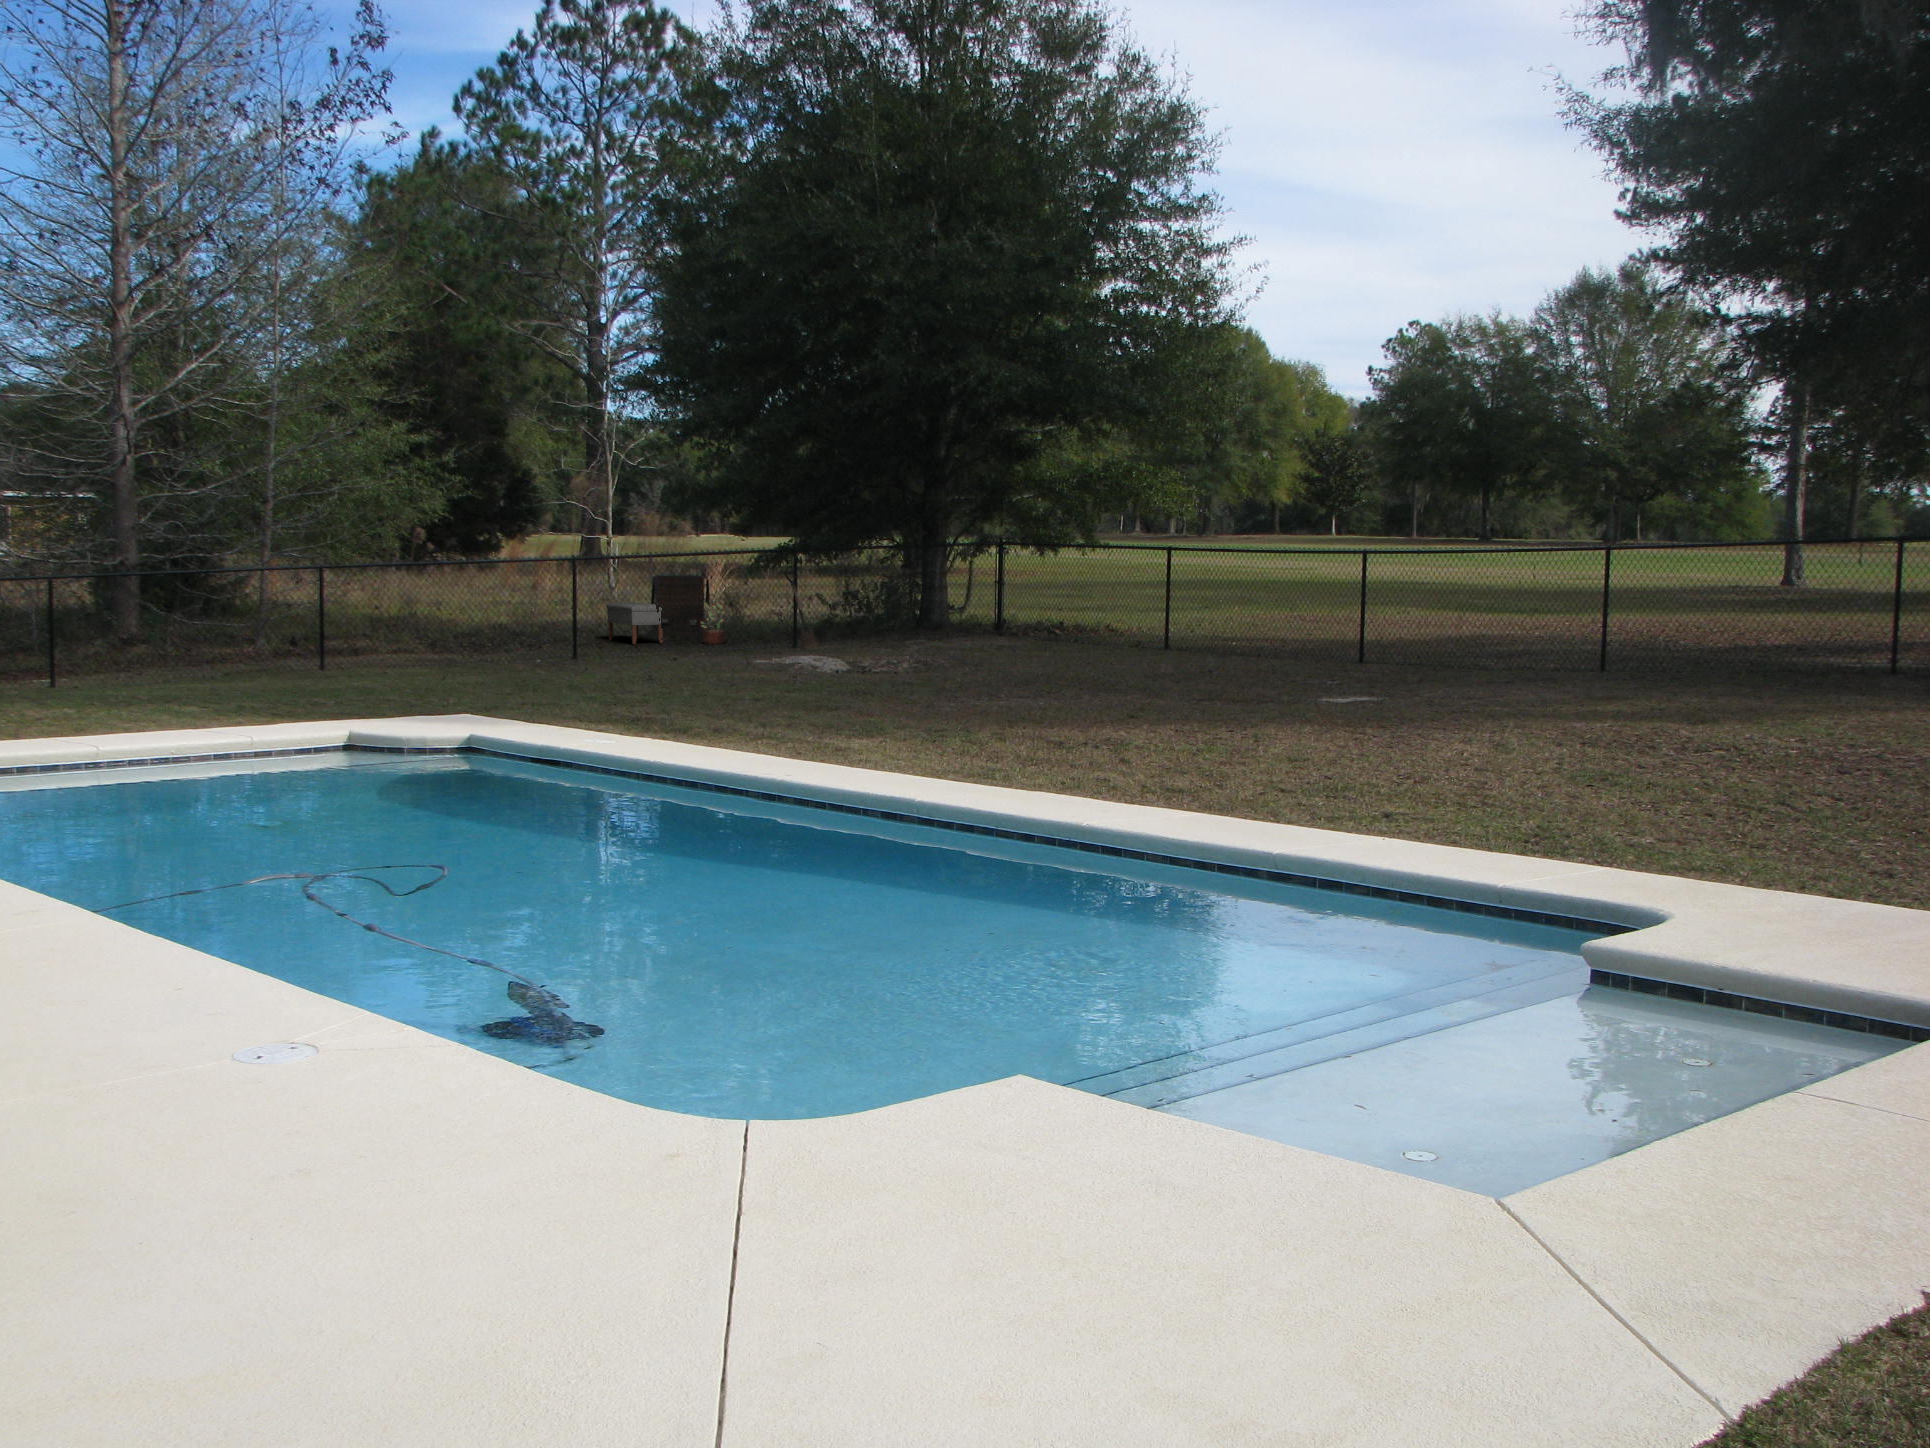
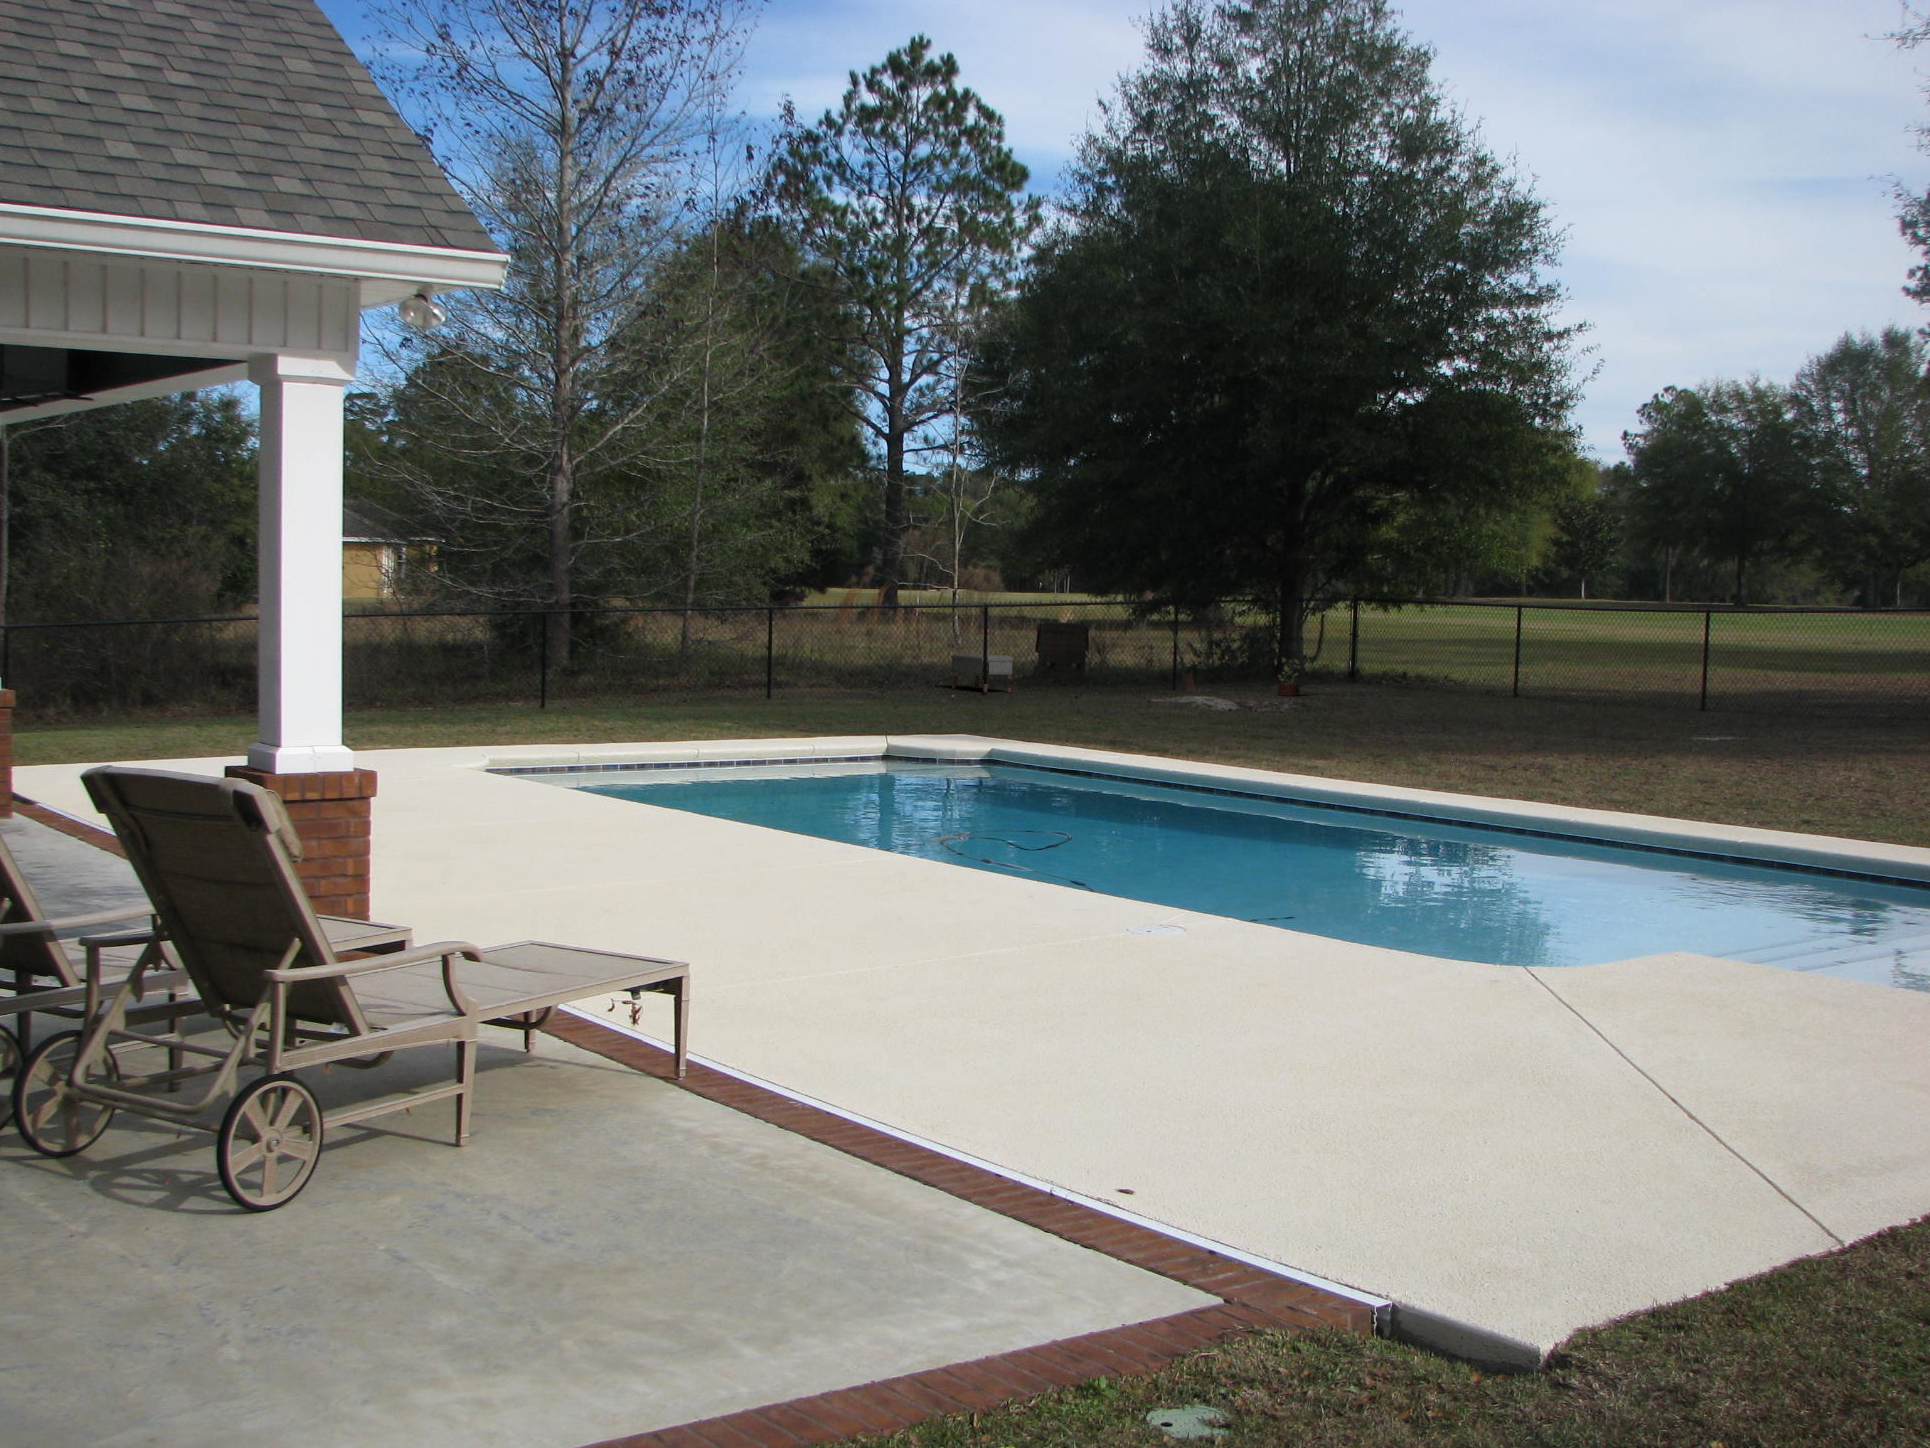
decorative plant: present [701,604,726,644] -> present [1277,657,1300,696]

